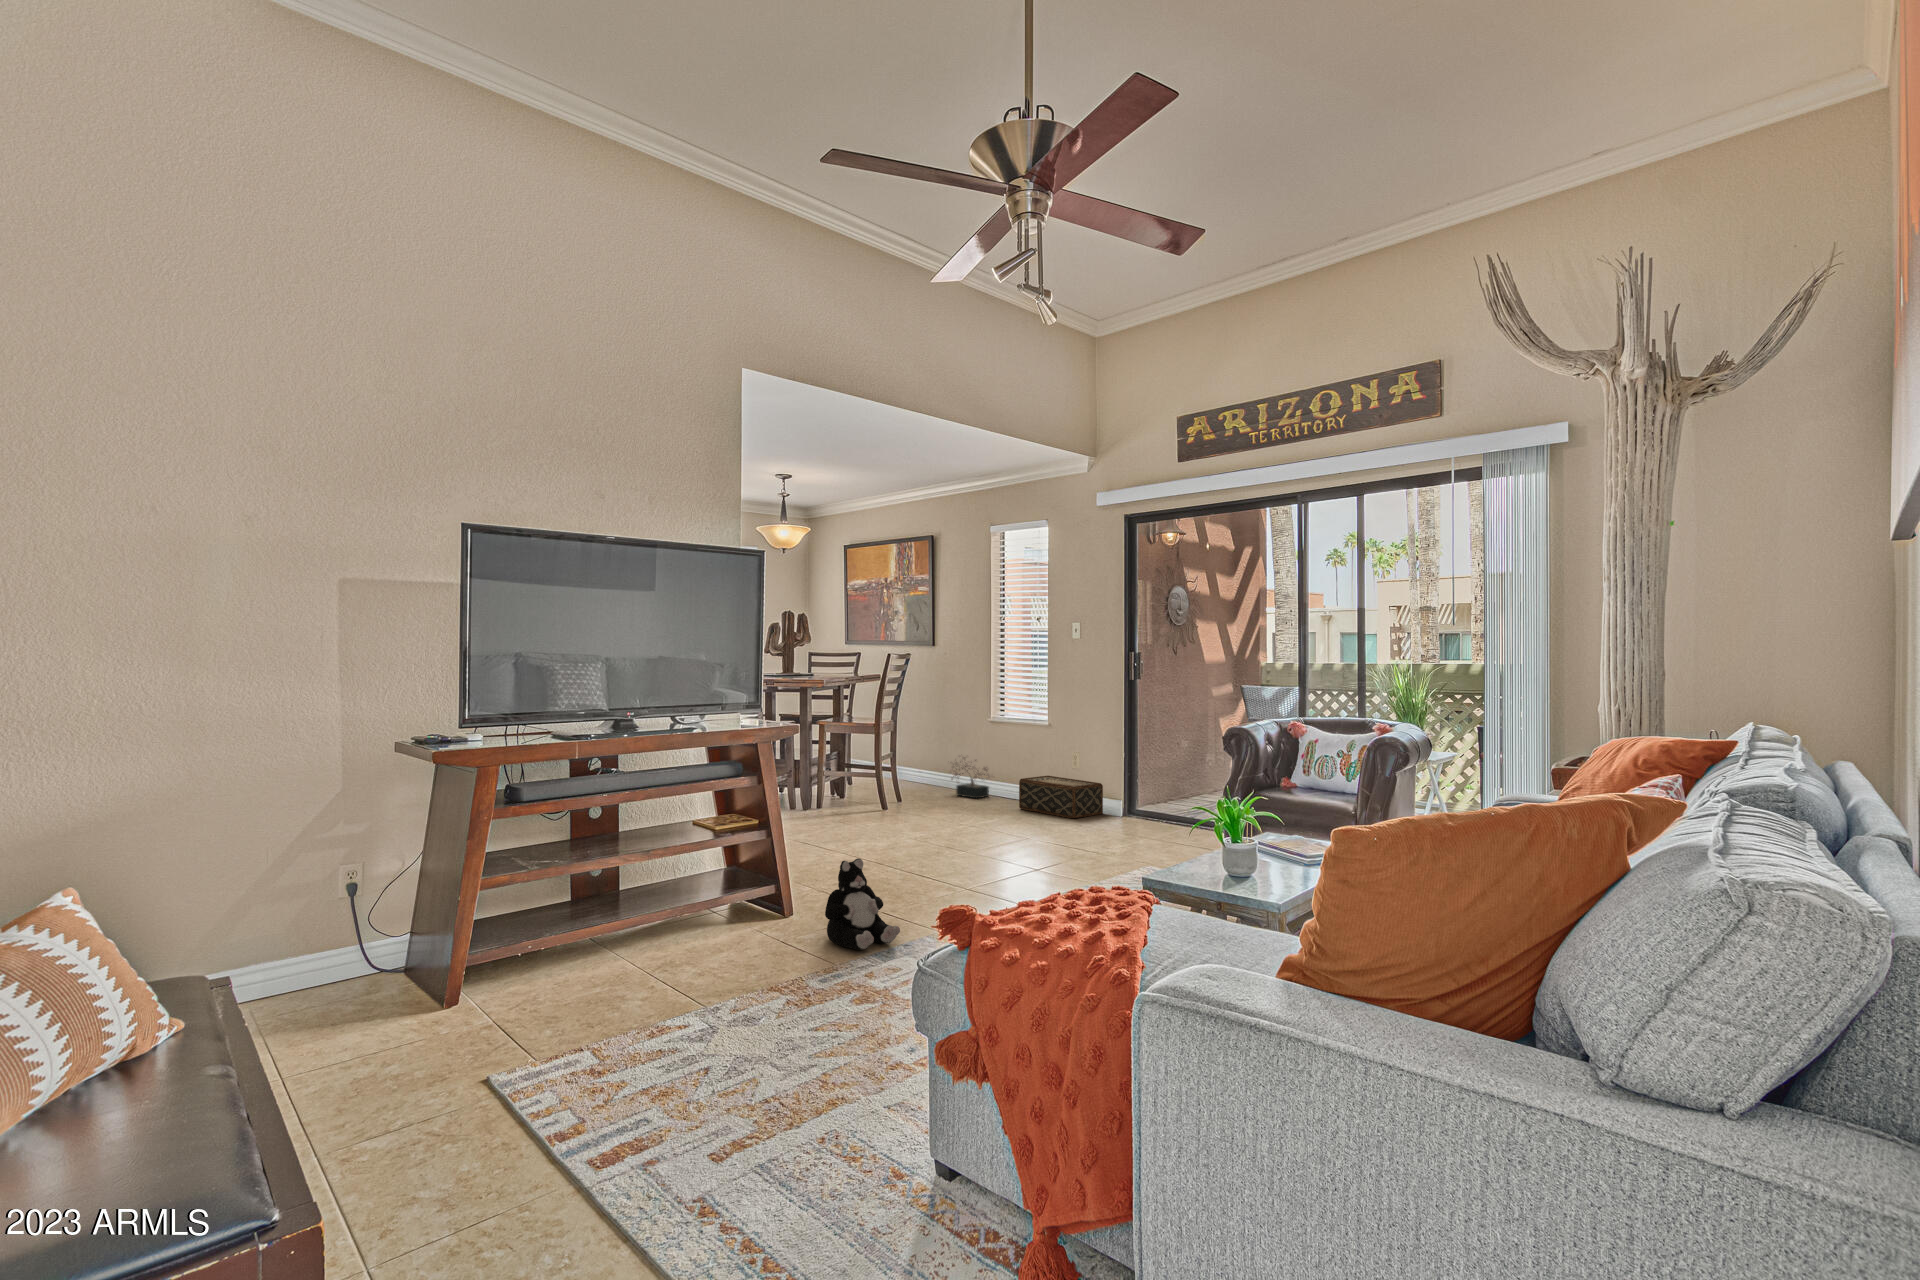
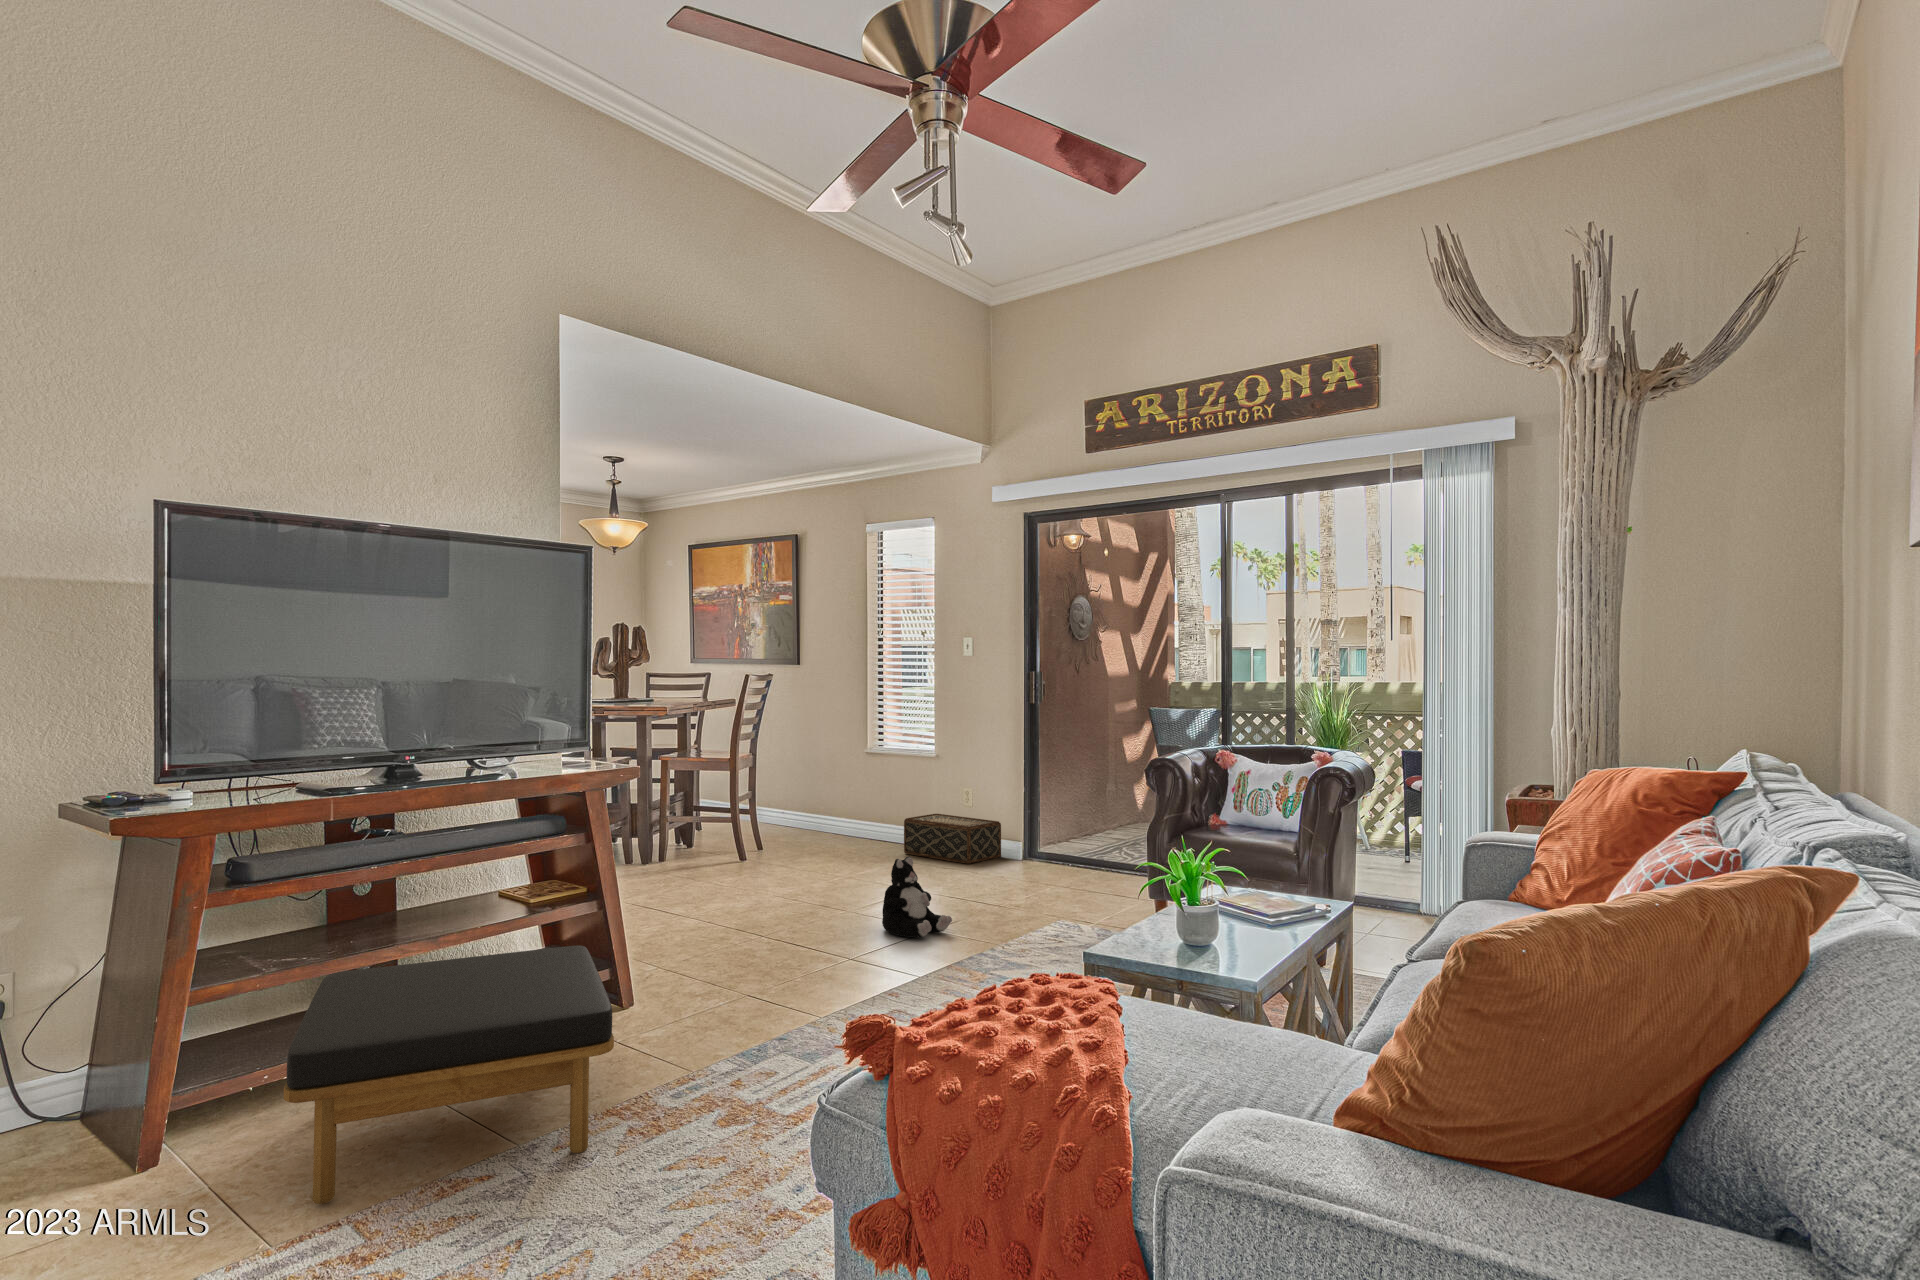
decorative plant: present [952,756,989,798] -> none [818,791,874,842]
plush toy: present [825,858,900,950] -> present [882,857,952,937]
ottoman: none [546,863,776,1035] -> present [283,946,614,1204]

